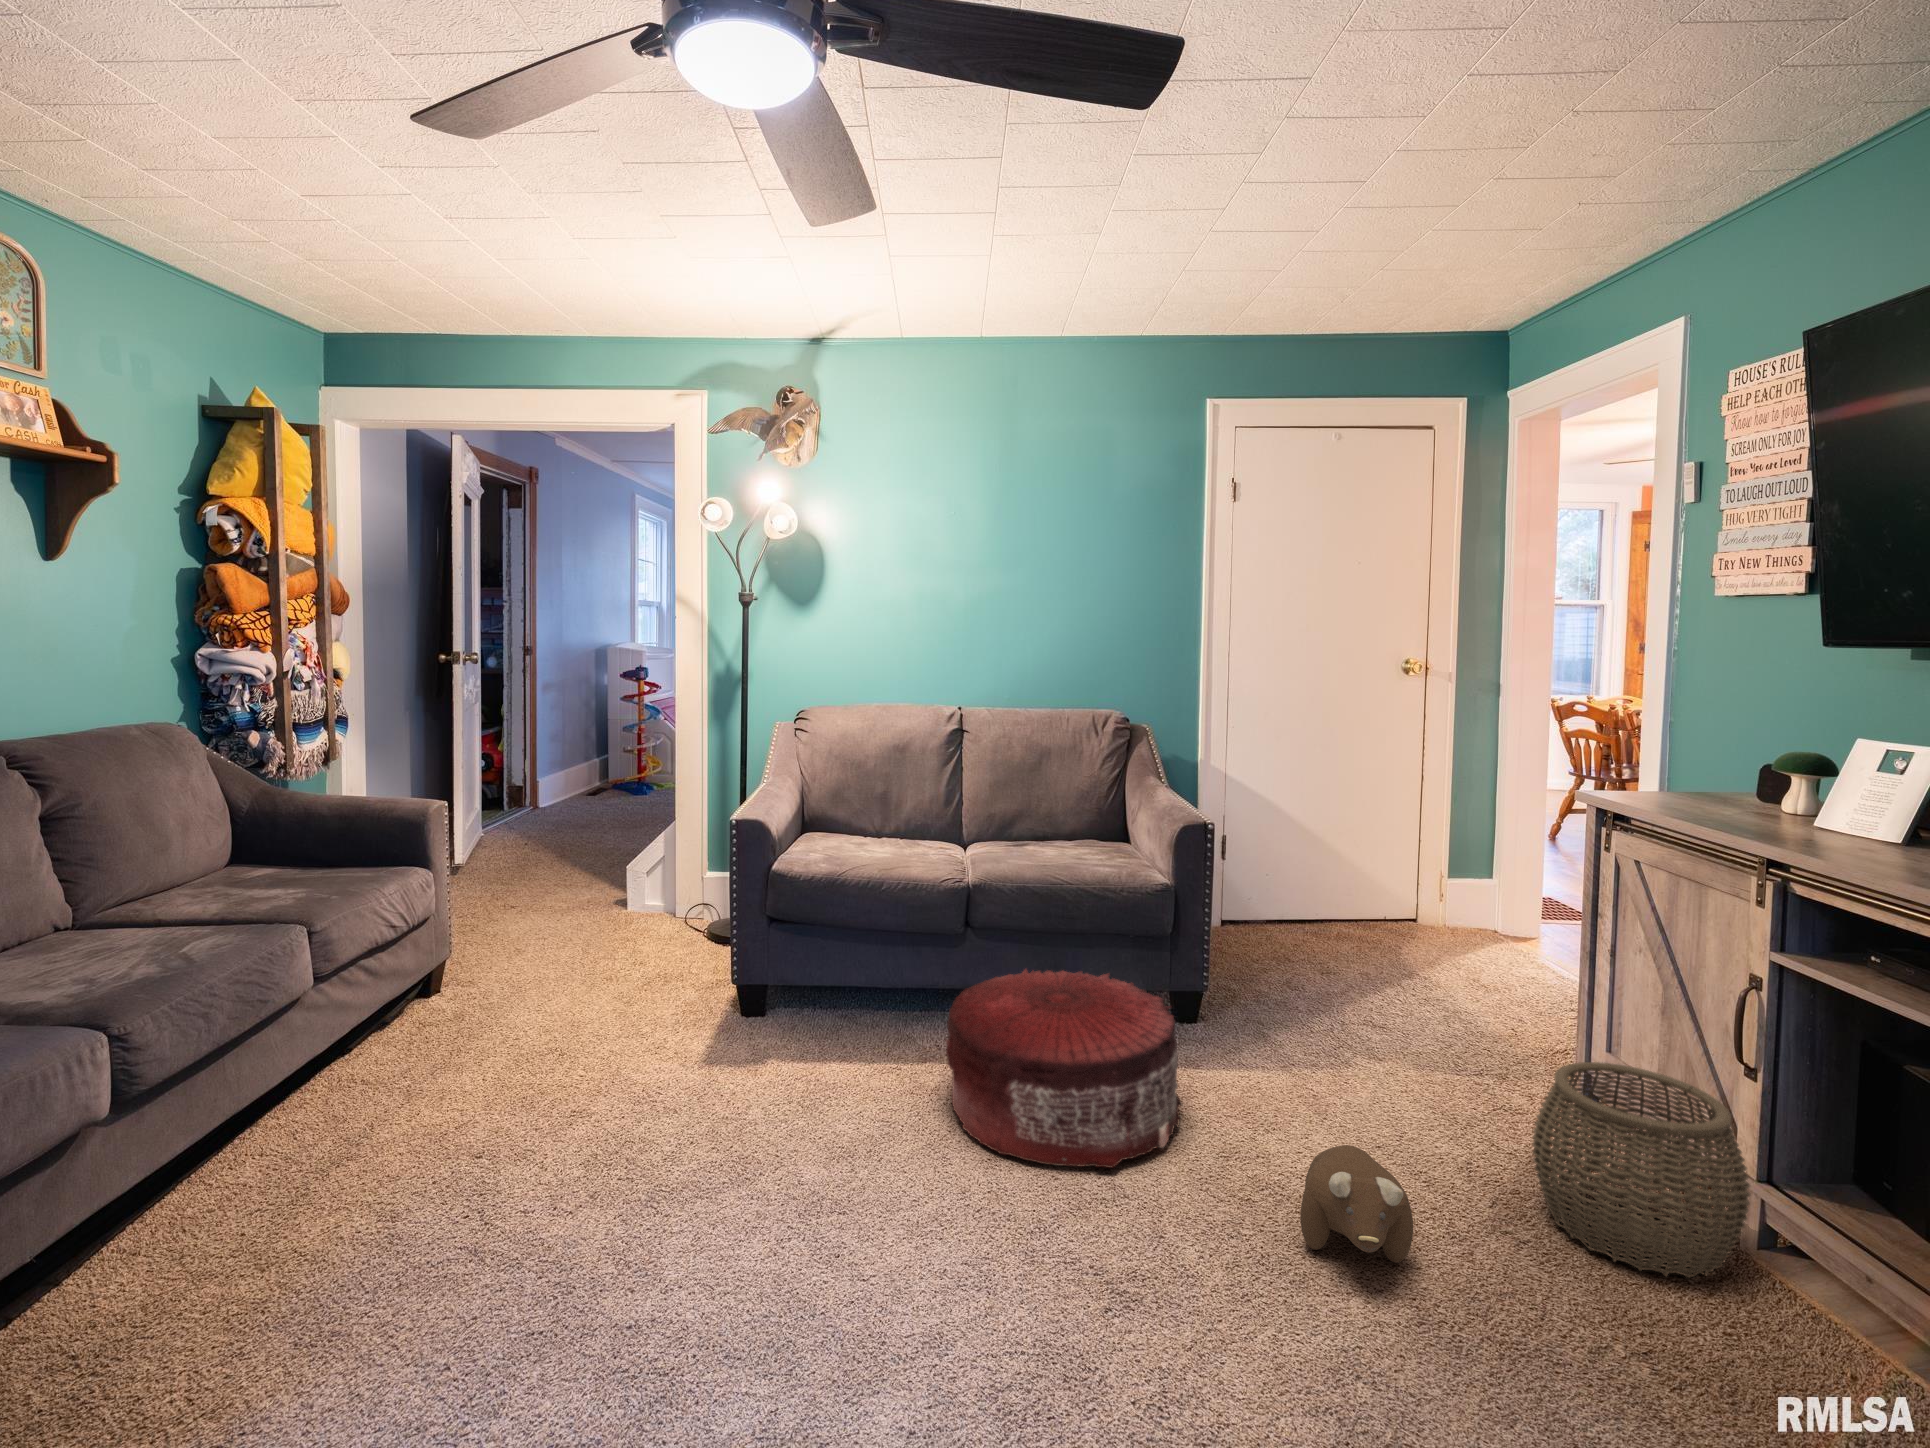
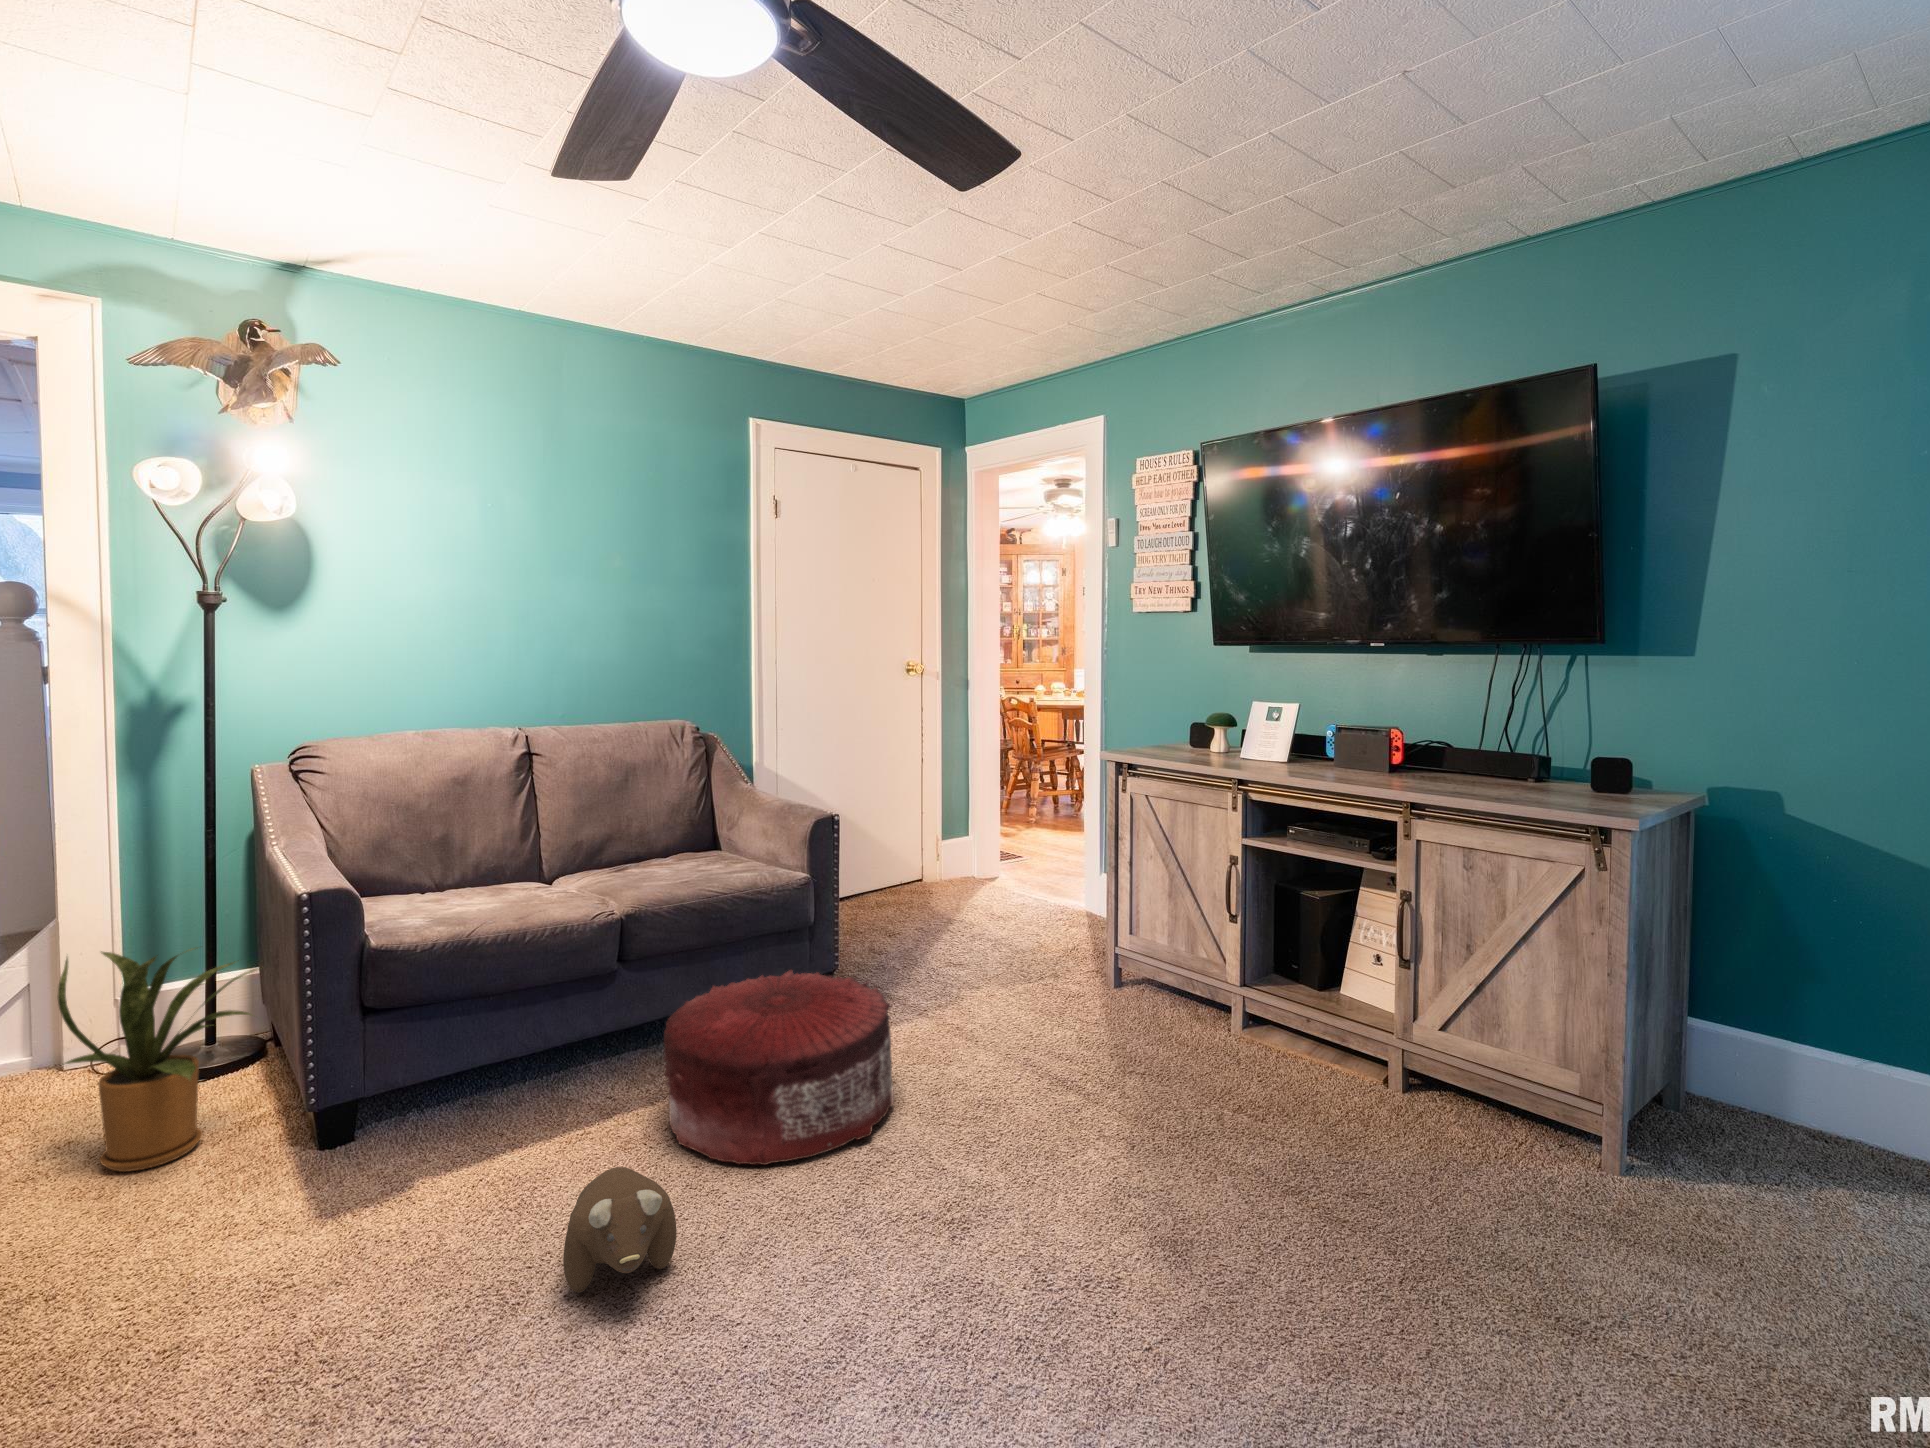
house plant: none [625,837,731,994] -> present [58,948,255,1172]
woven basket: present [1532,1062,1750,1278] -> none [1130,936,1251,1067]
plush toy: present [1300,1145,1413,1263] -> present [563,1167,677,1293]

